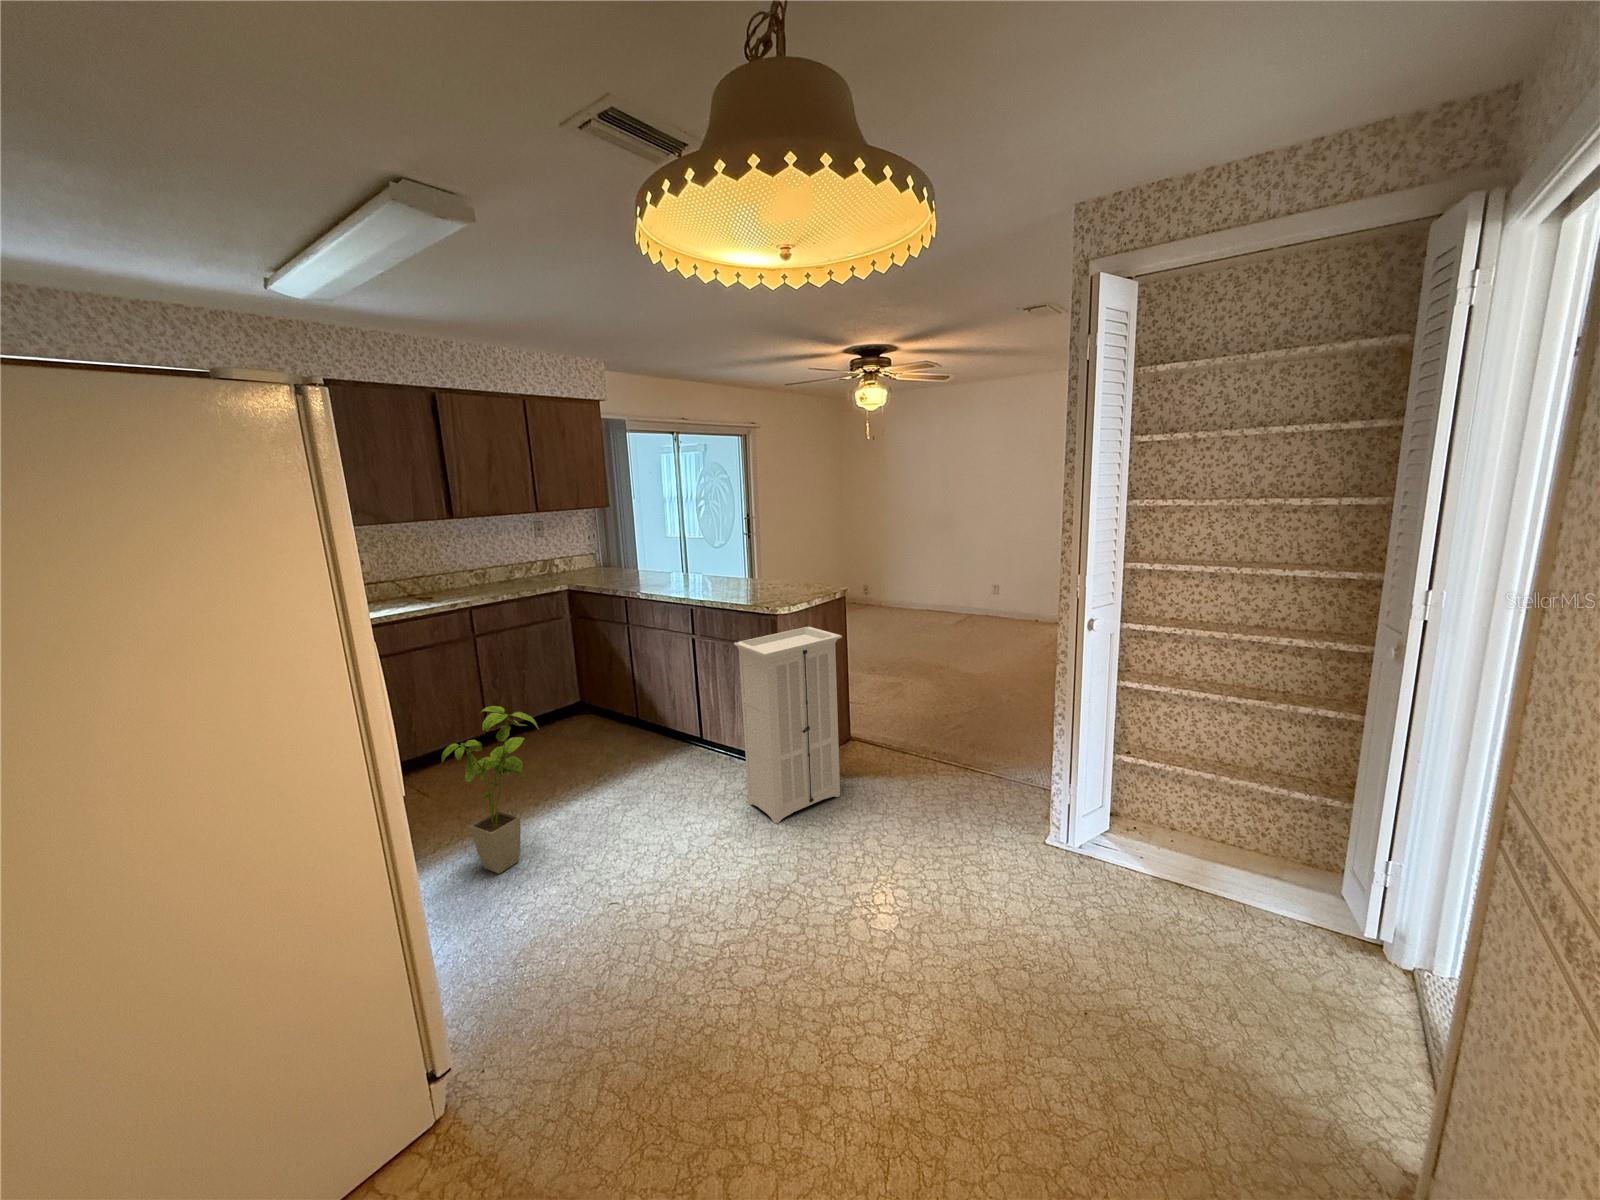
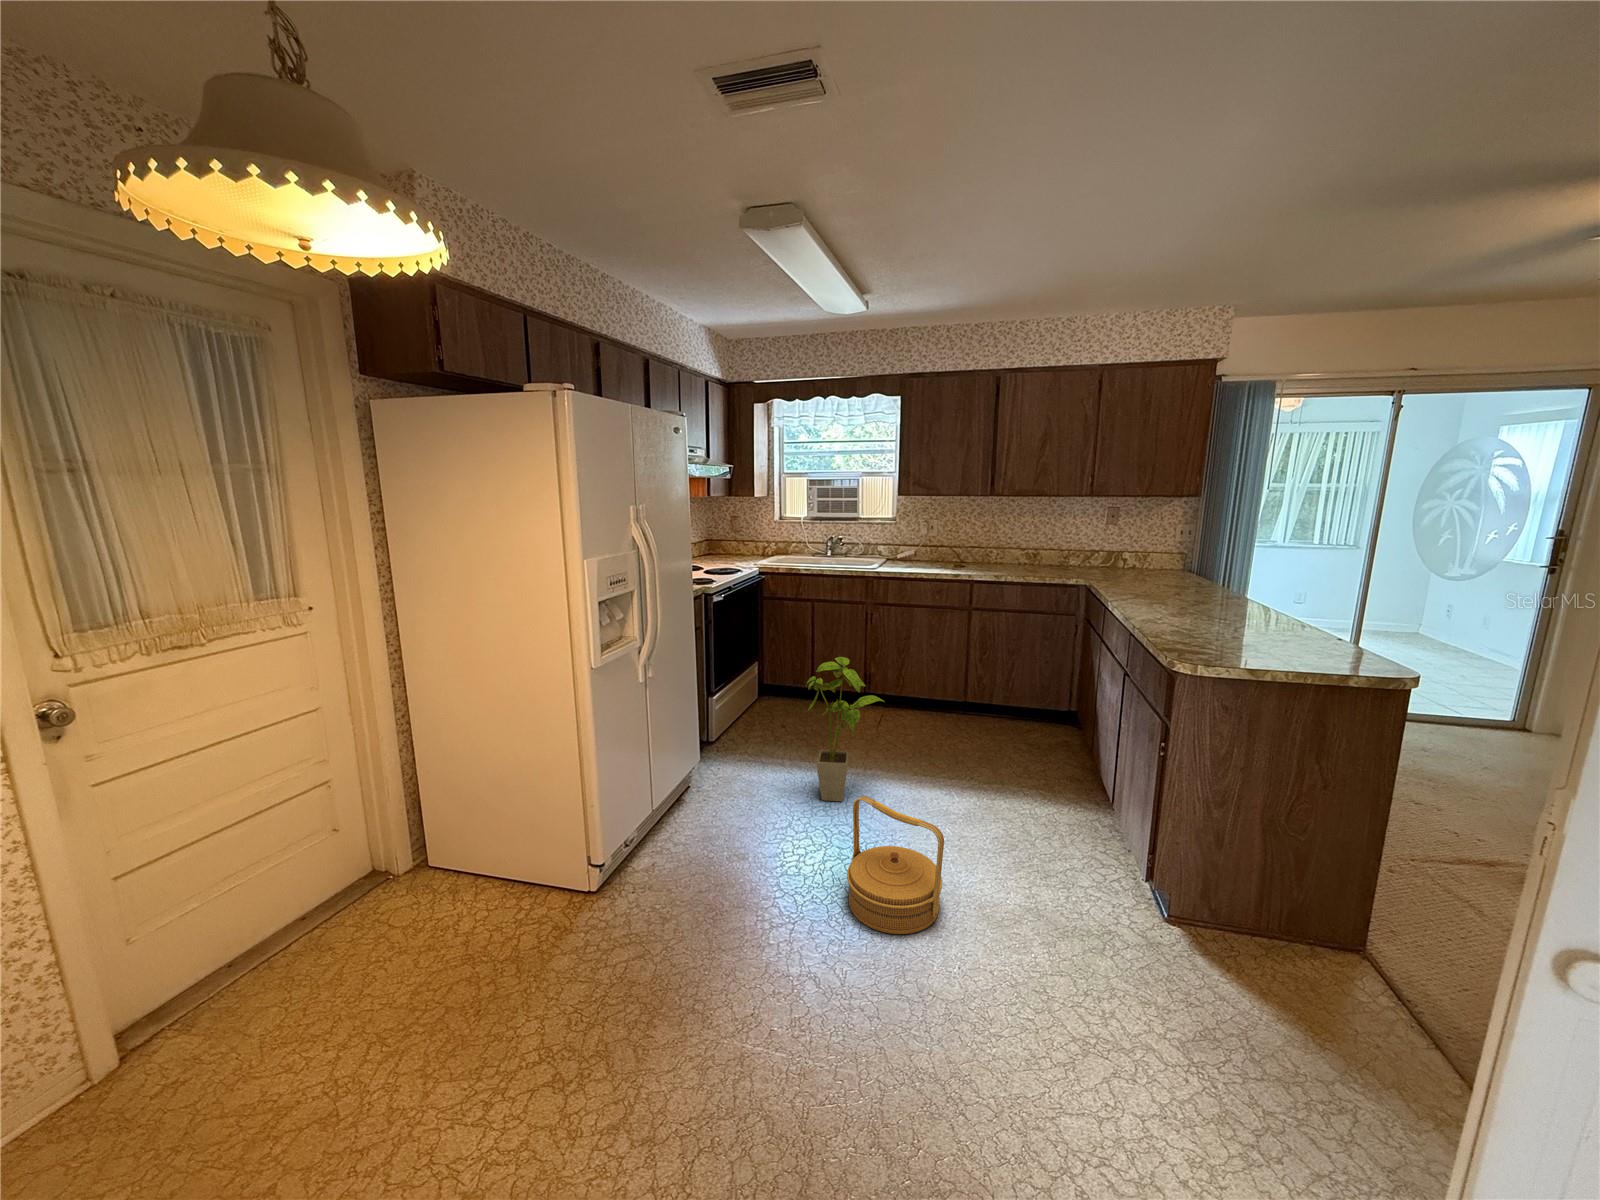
storage cabinet: present [734,625,842,824] -> none [1043,681,1226,1000]
basket: none [630,782,723,900] -> present [847,796,944,934]

